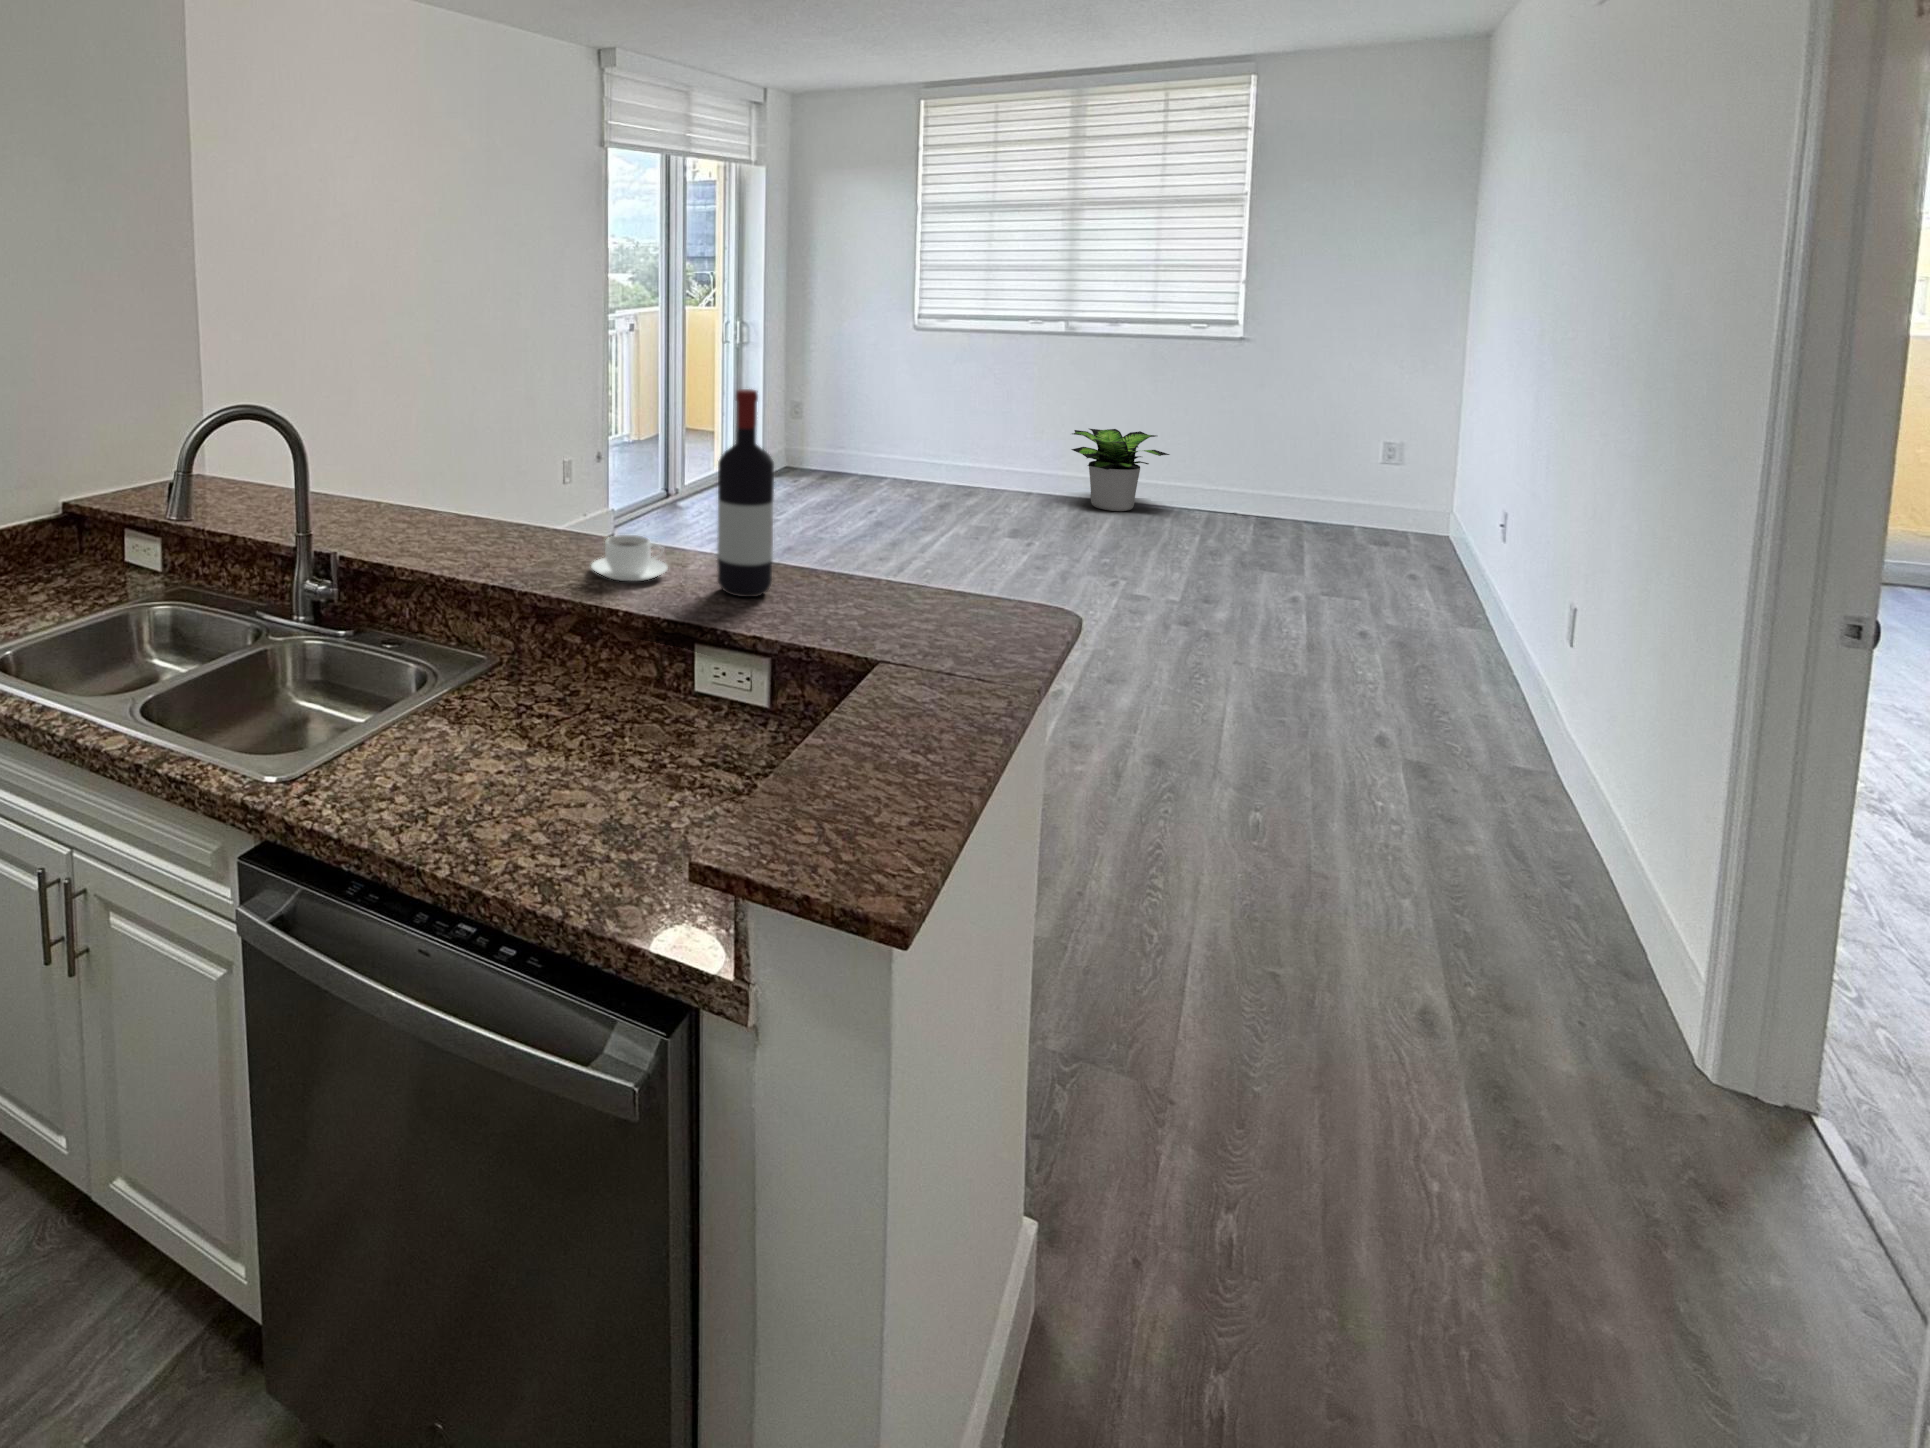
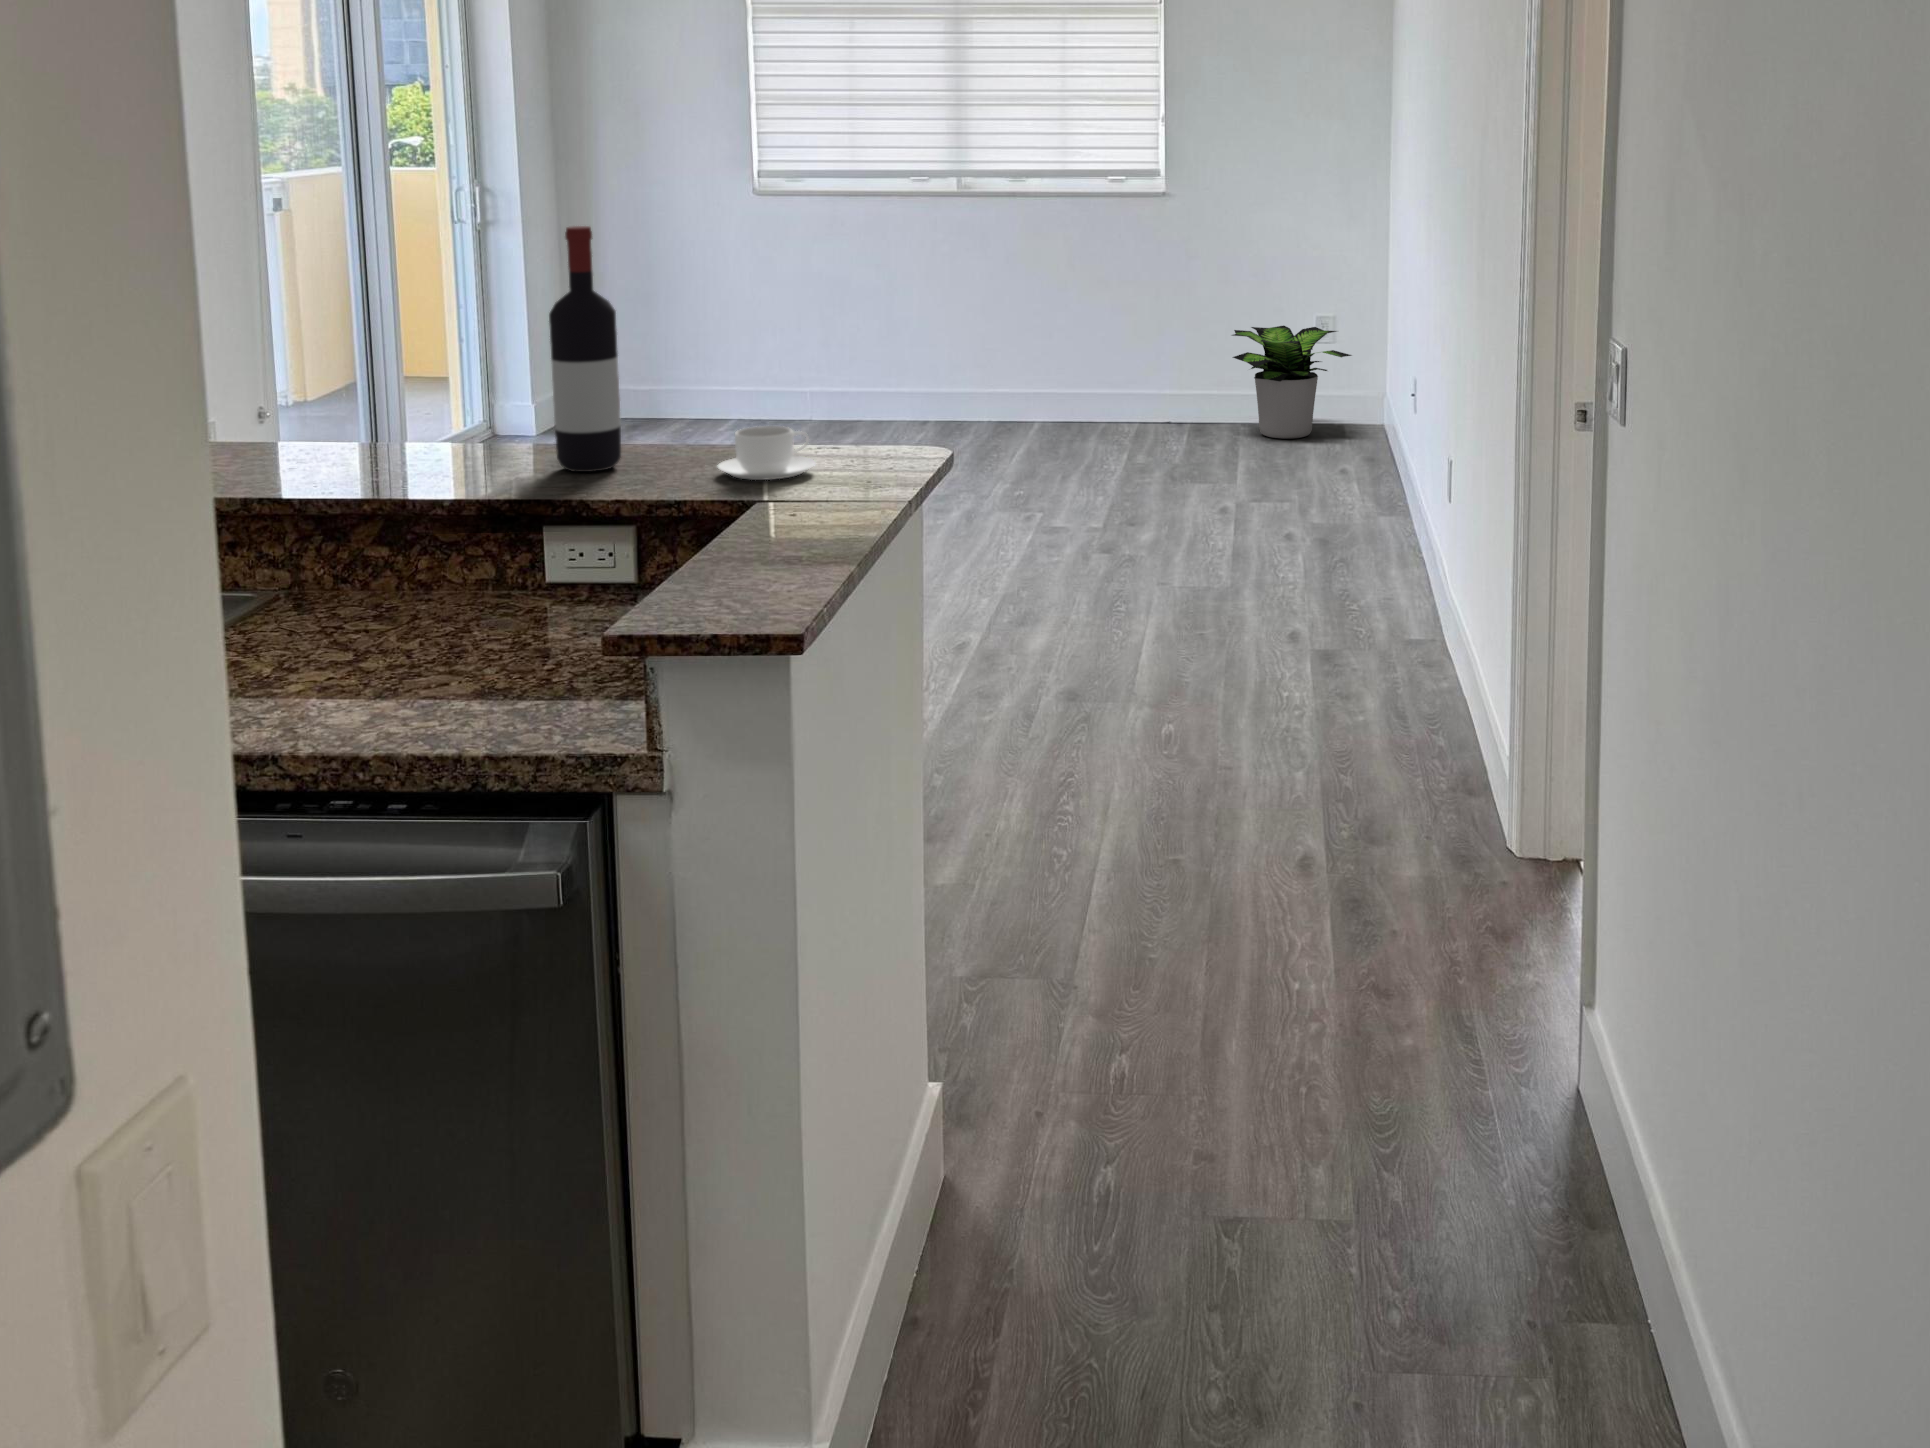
potted plant: present [1072,429,1170,511] -> present [1232,326,1352,439]
coffee cup: present [591,535,668,581] -> present [718,426,815,480]

